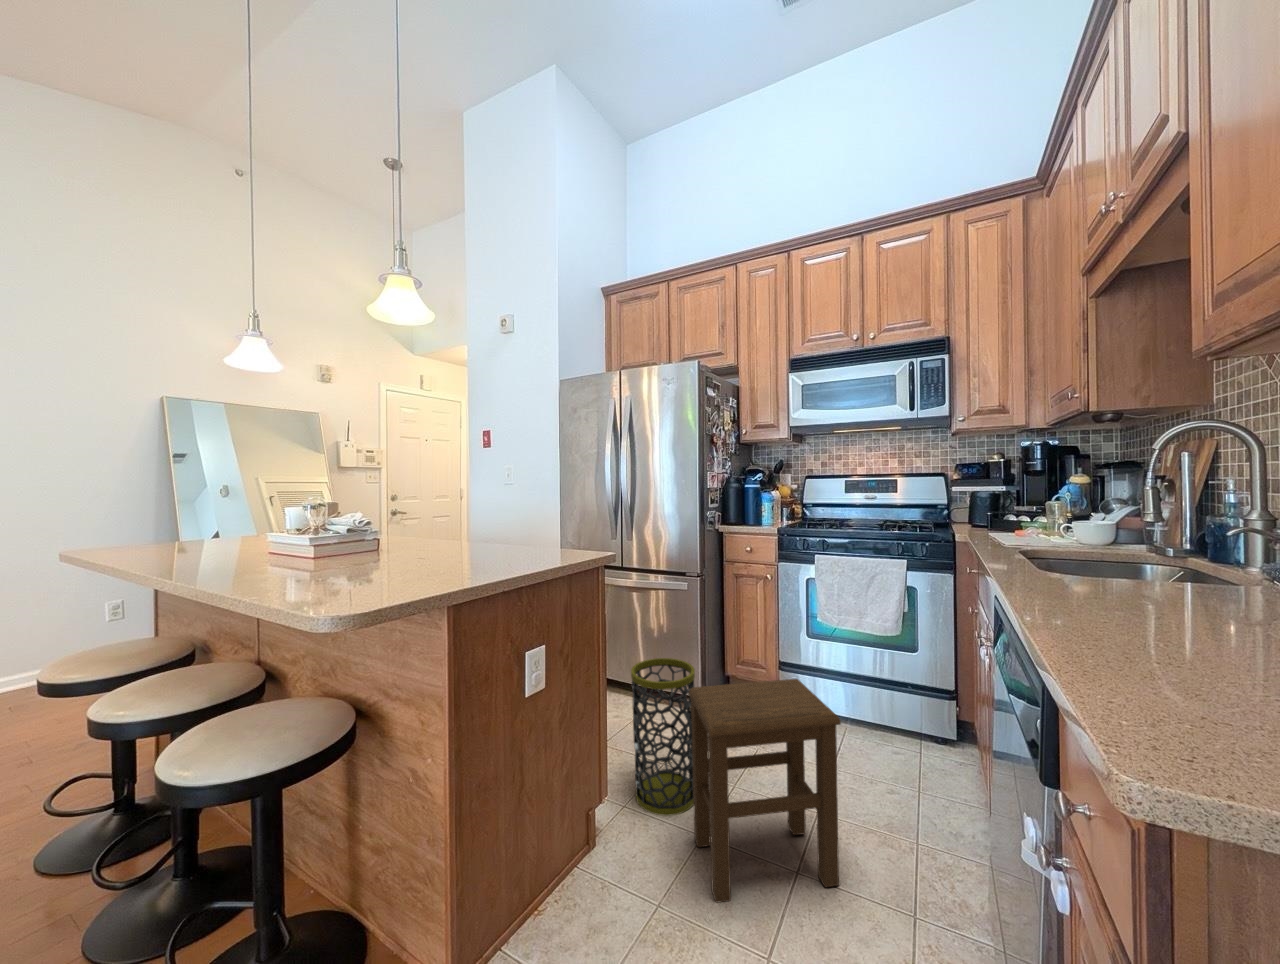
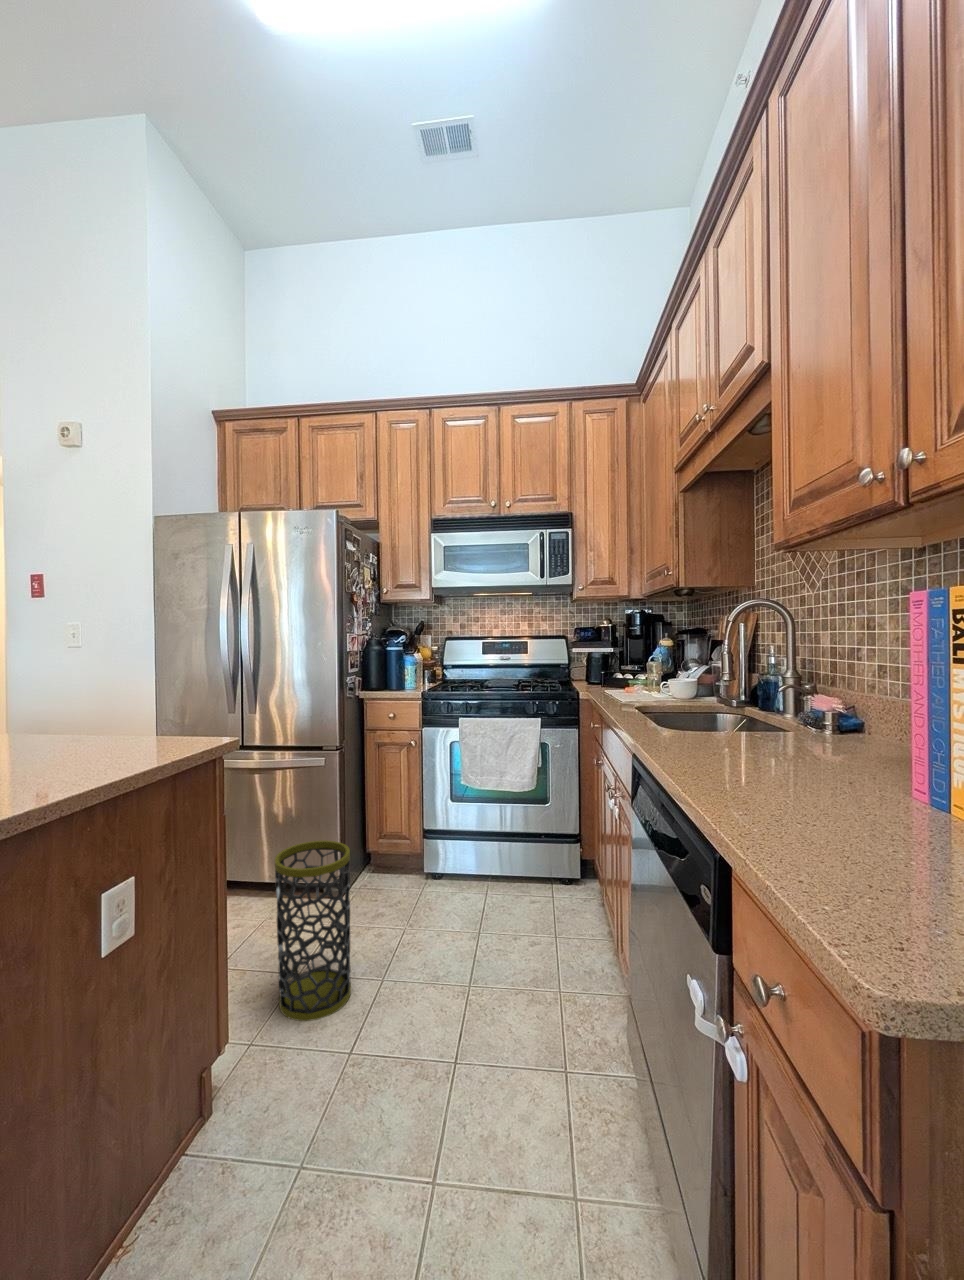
stool: present [689,679,841,902] -> none [350,841,508,1094]

